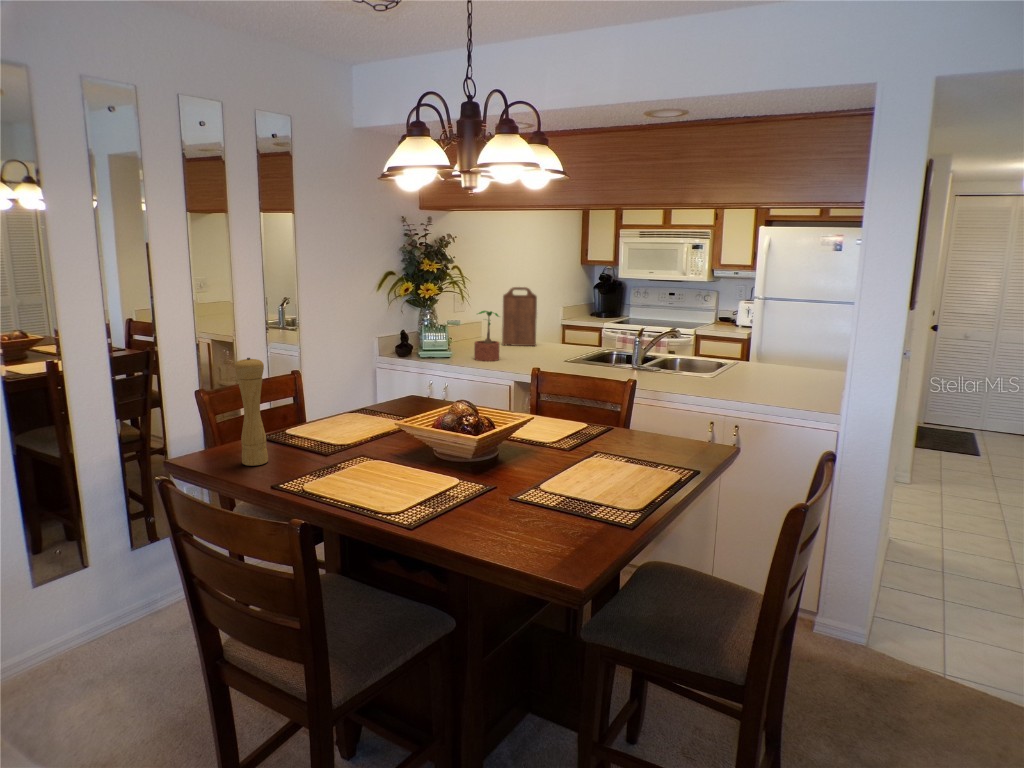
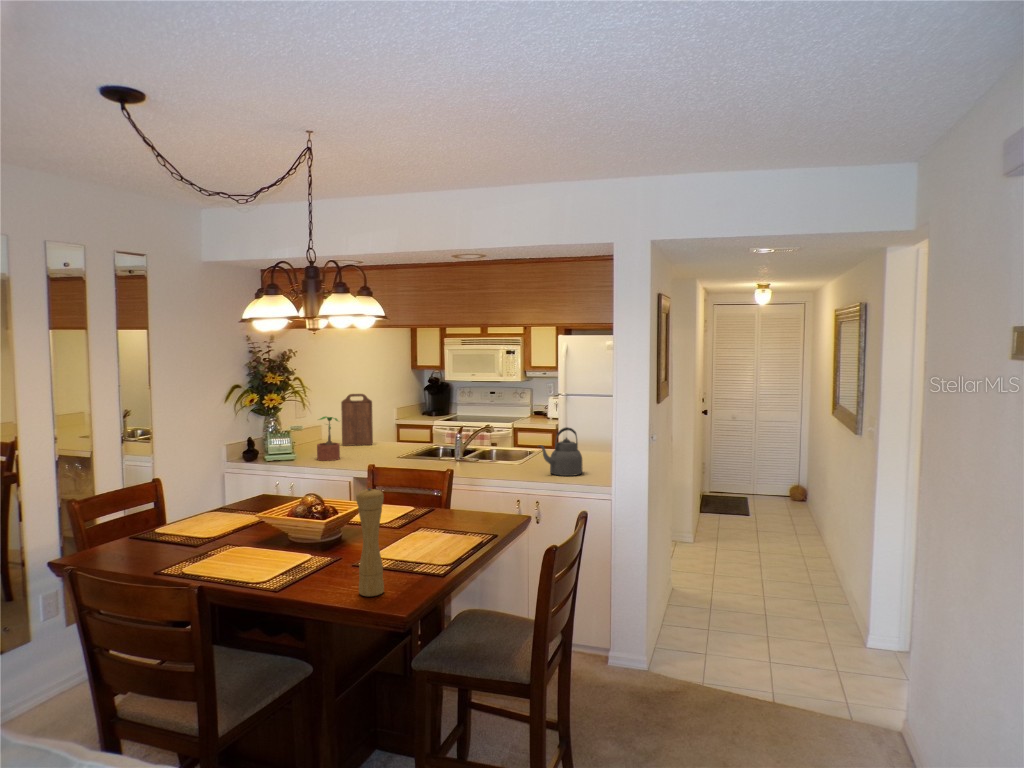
kettle: none [743,336,800,397] -> present [539,427,583,476]
pepper mill: present [235,358,268,466] -> present [356,488,384,596]

